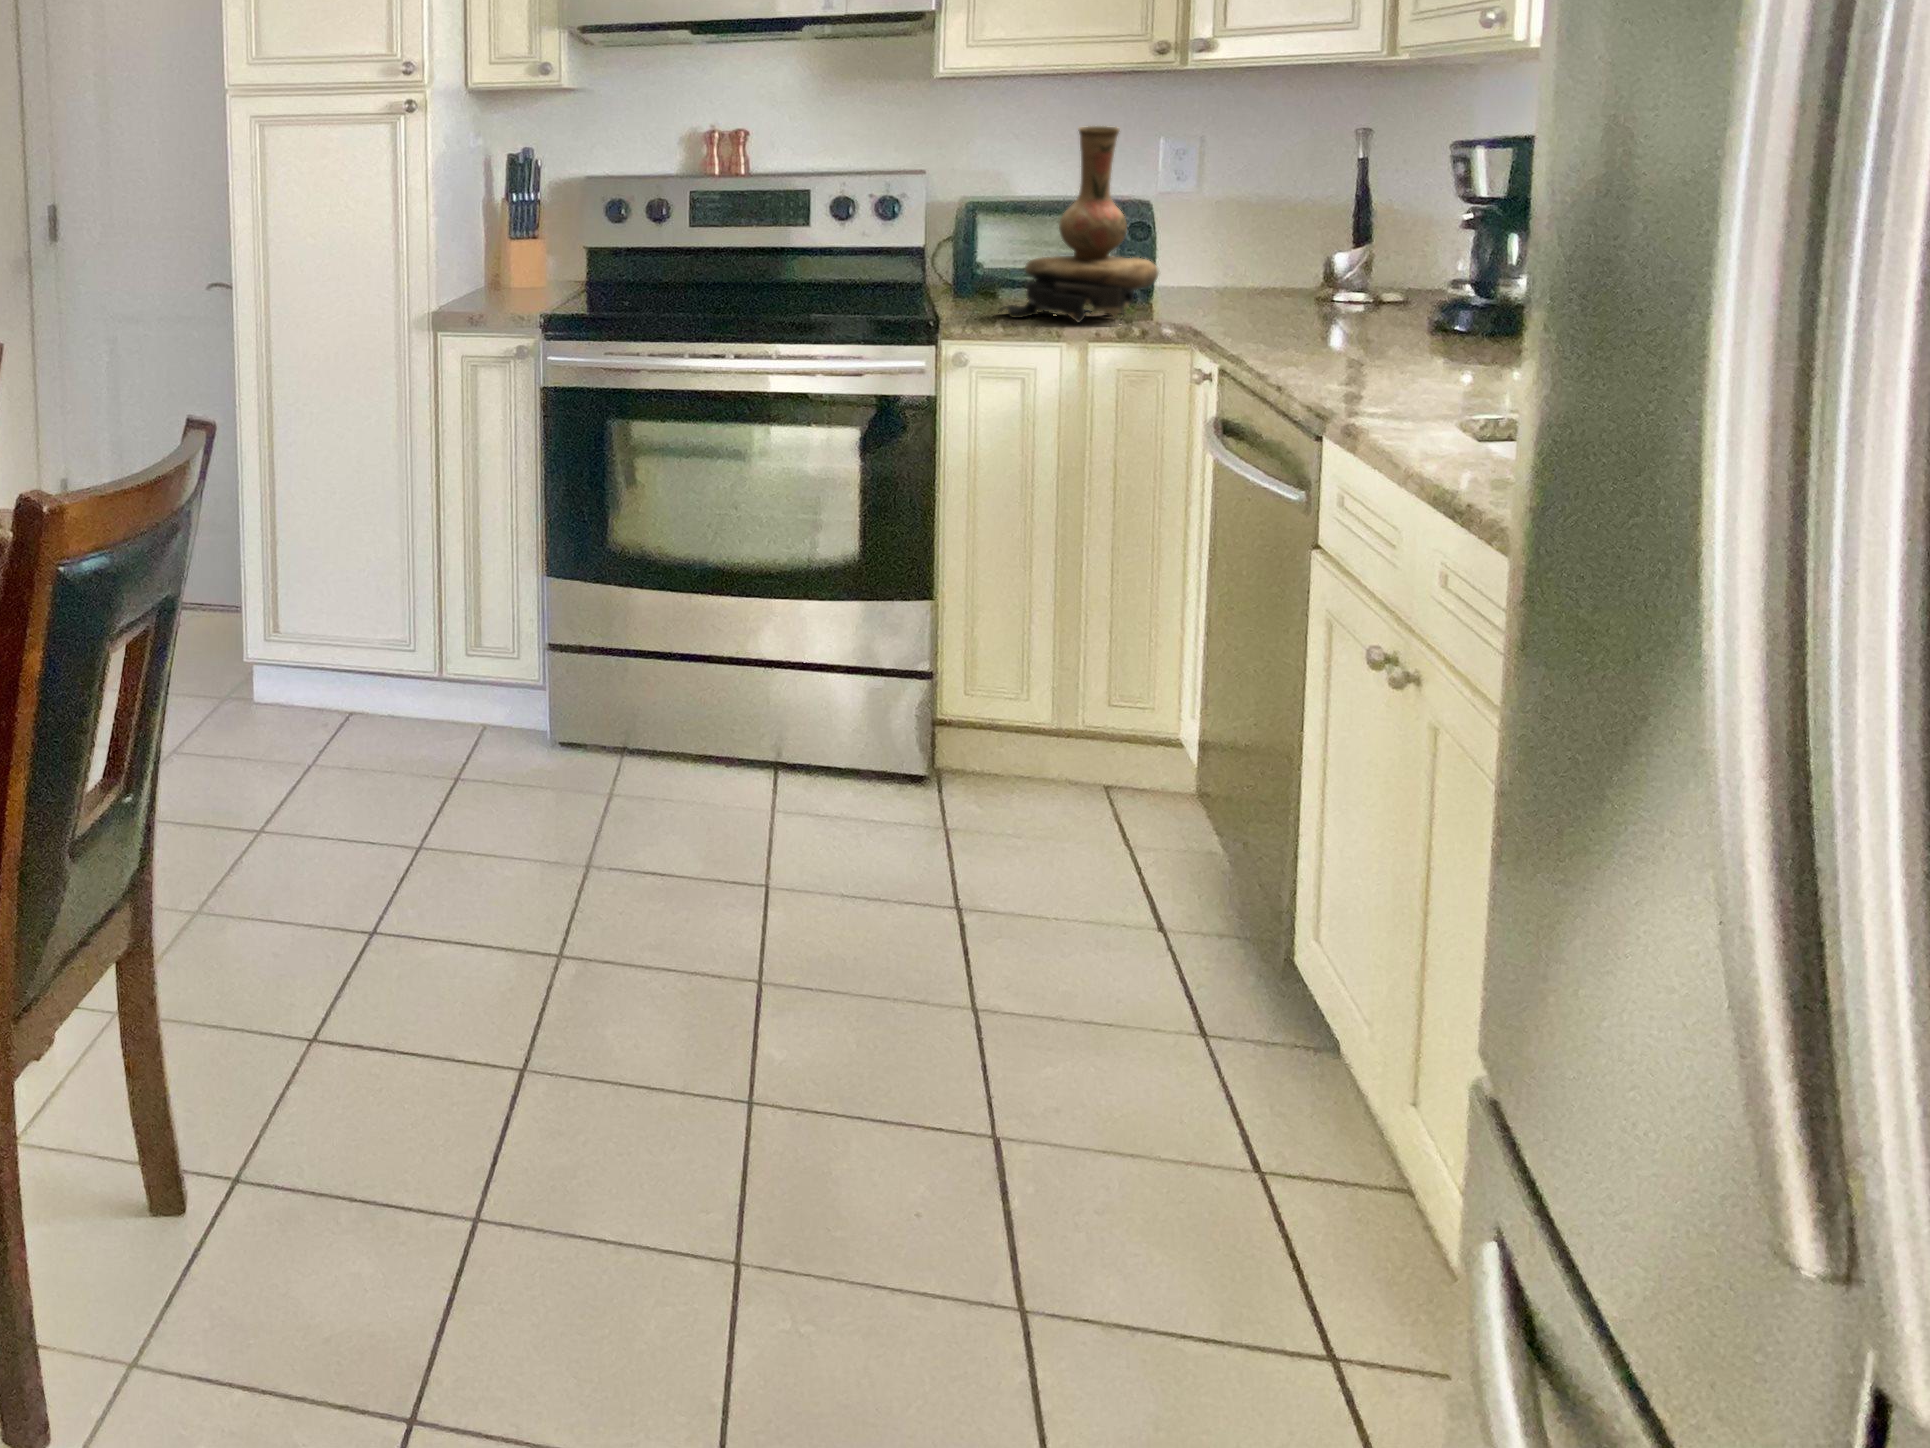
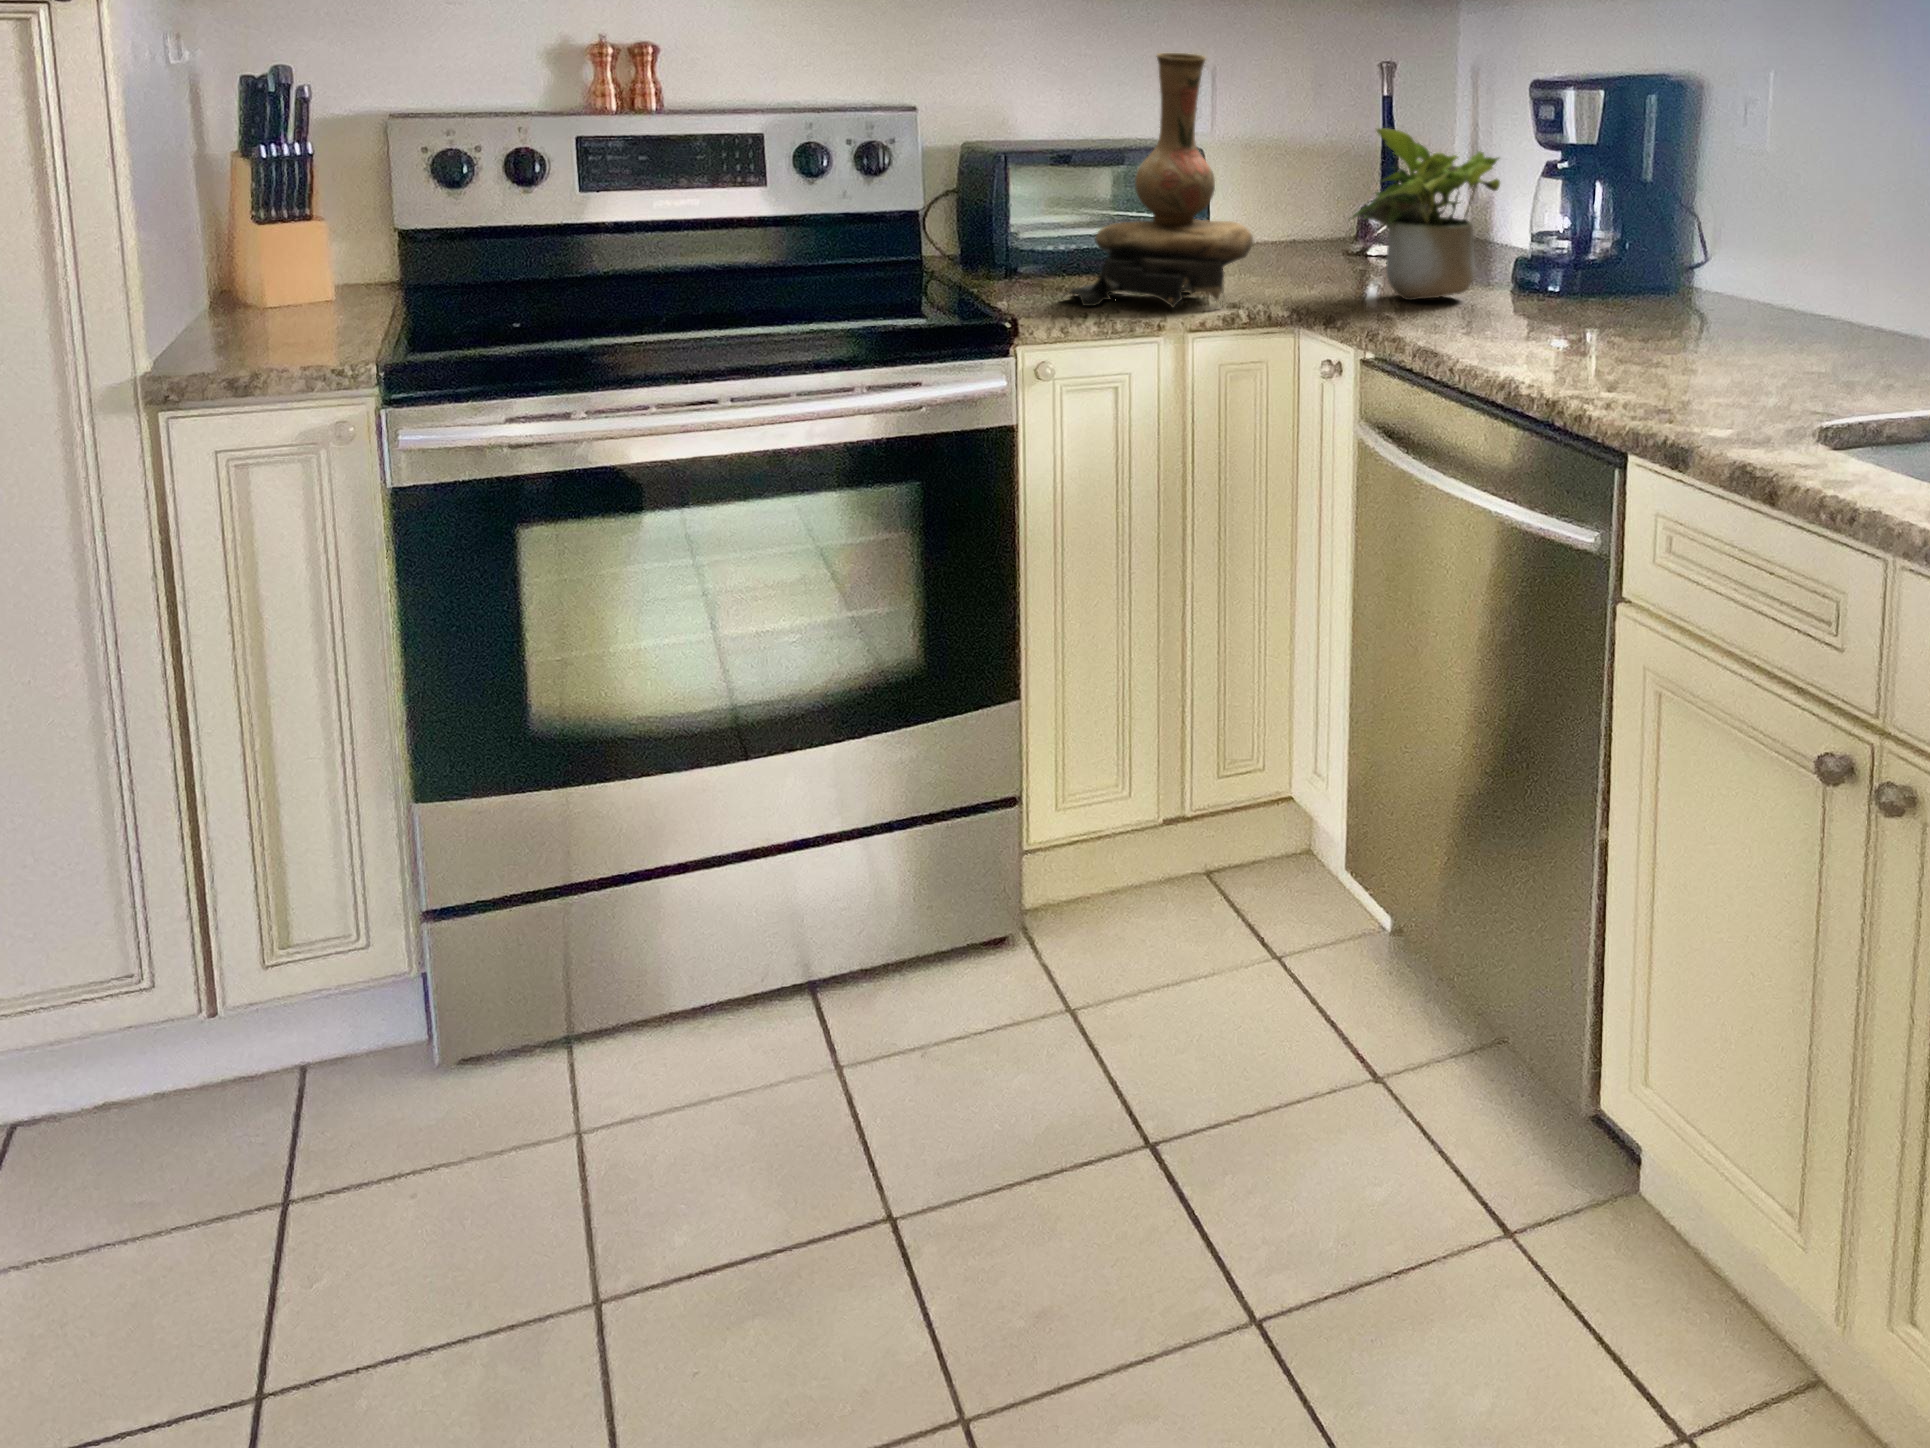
potted plant: none [1243,184,1402,331] -> present [1352,128,1500,300]

